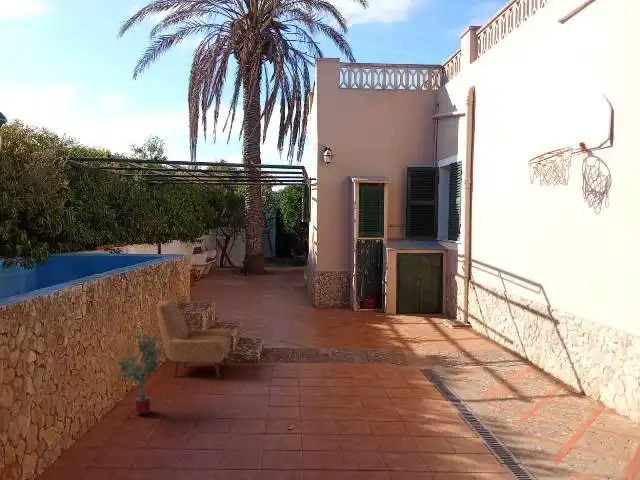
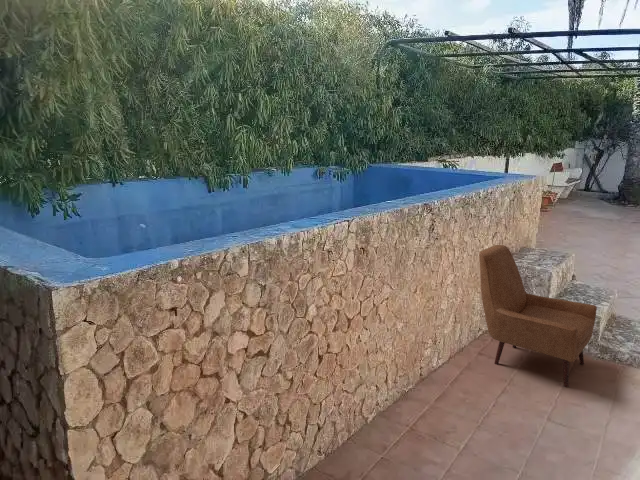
potted tree: present [117,331,162,415] -> none [397,296,475,430]

